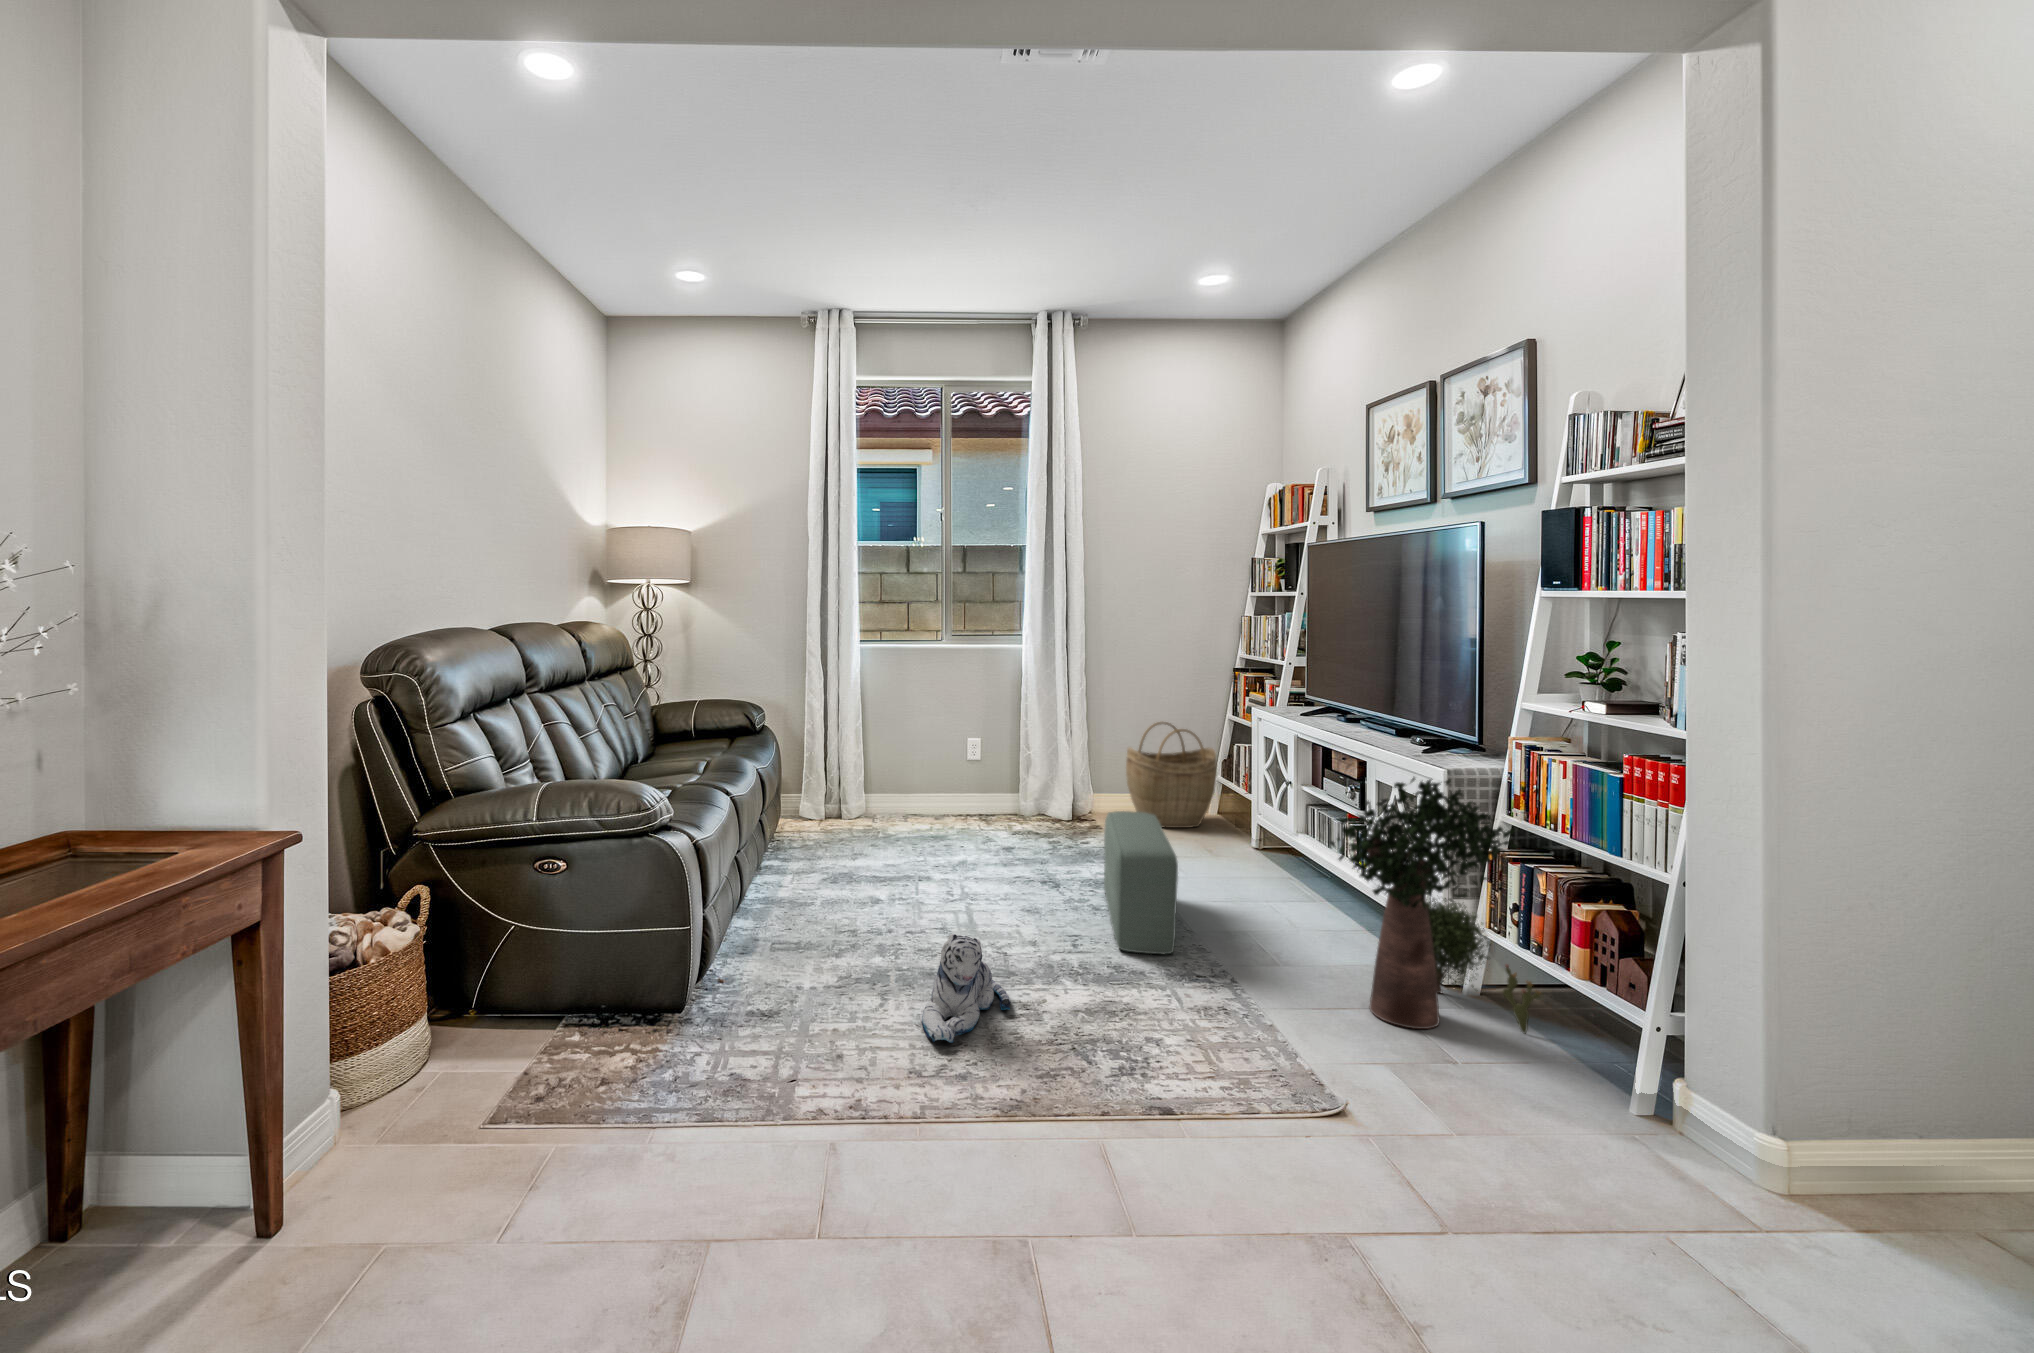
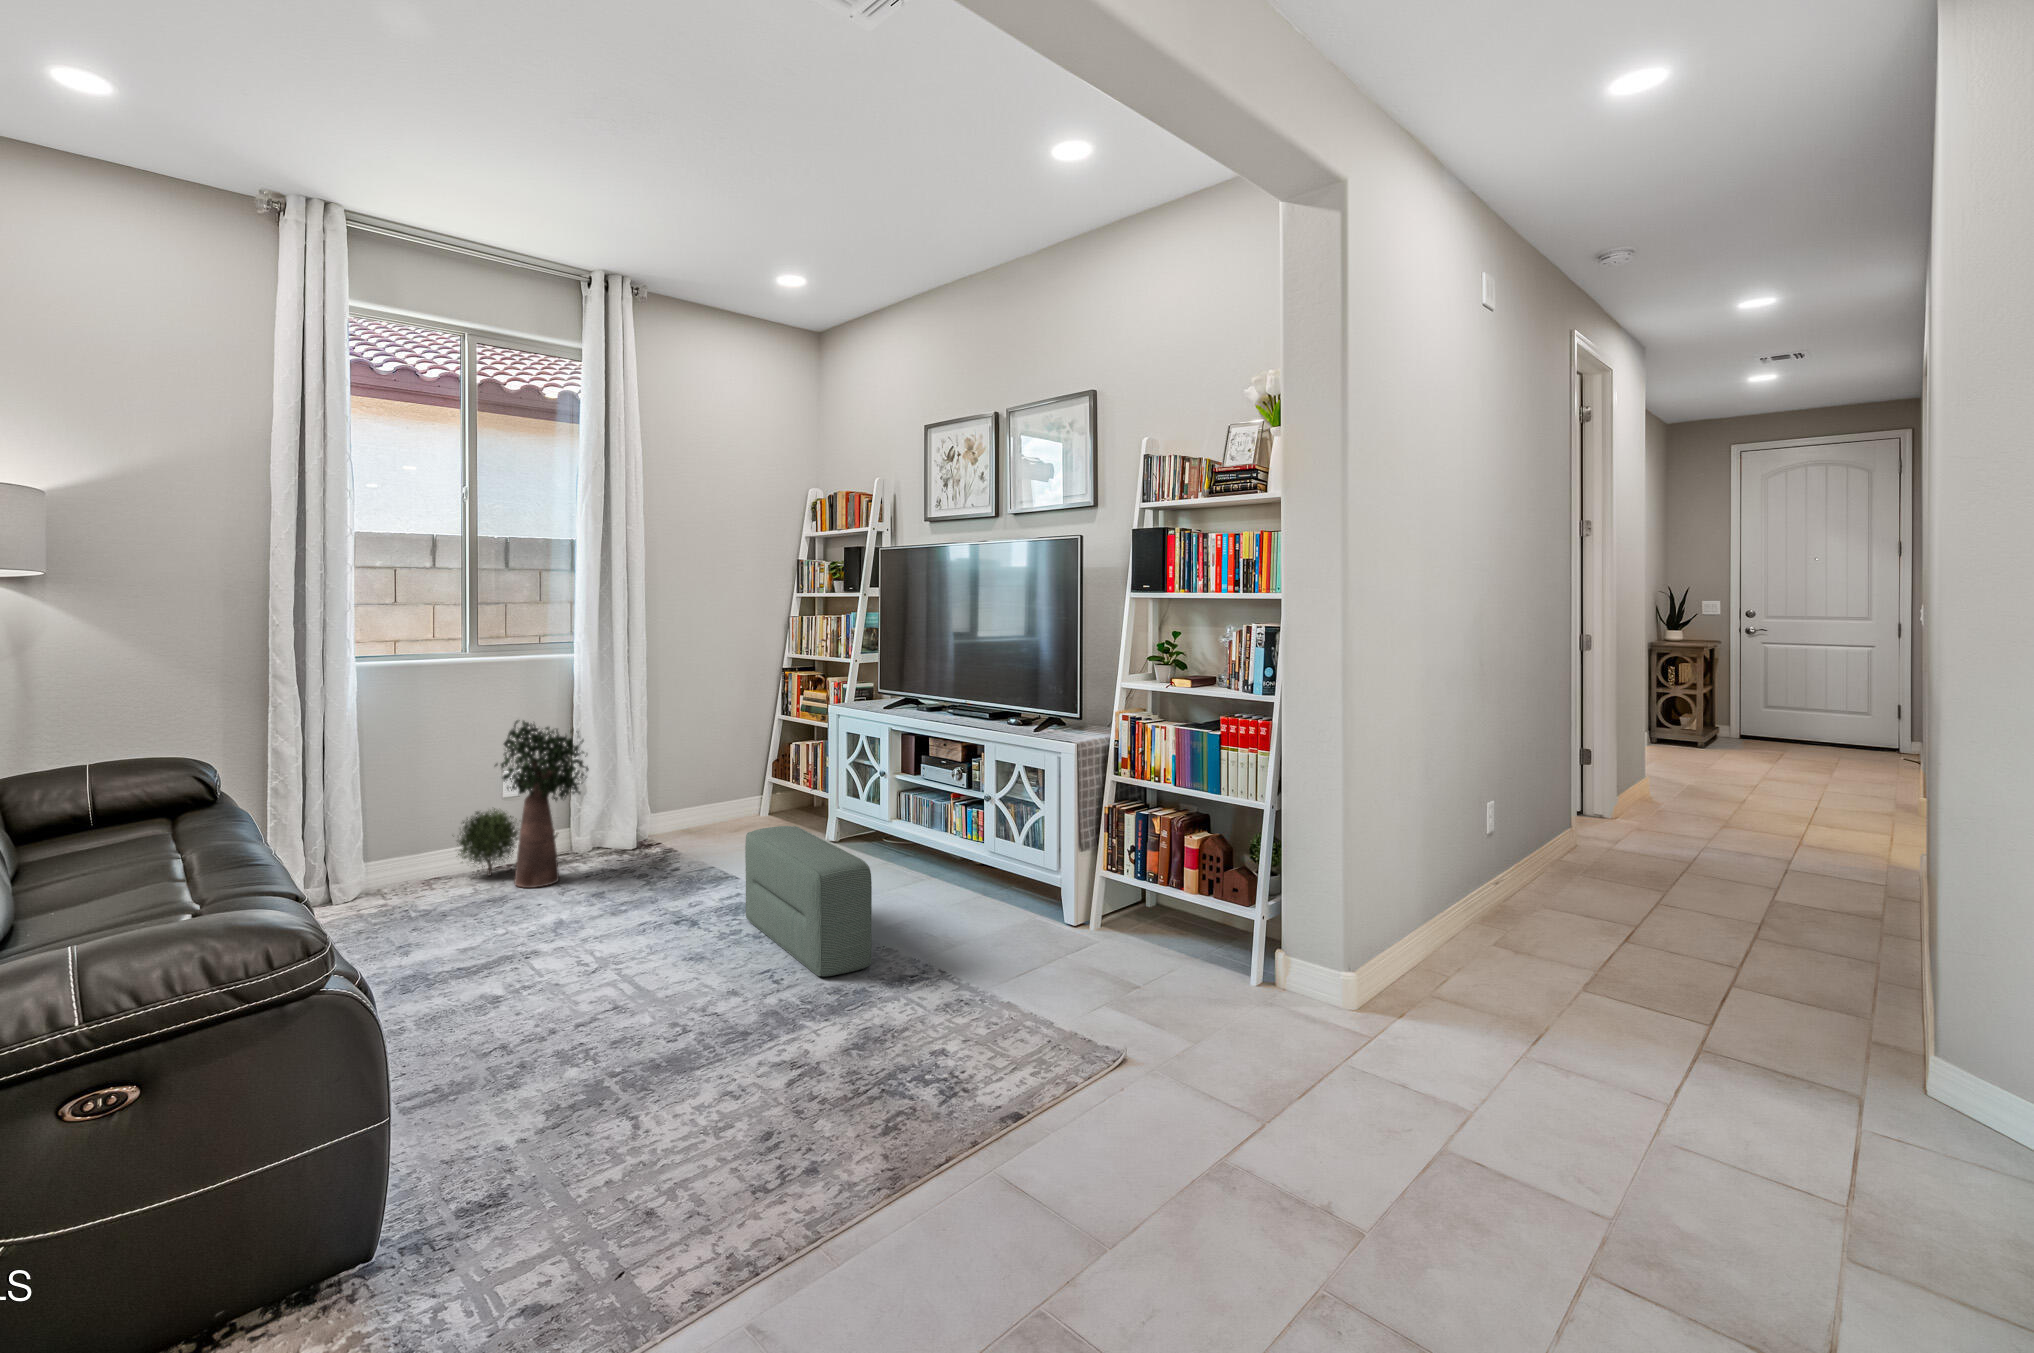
woven basket: present [1126,722,1217,828] -> none [686,726,780,839]
potted plant: present [1330,777,1540,1034] -> present [457,720,589,888]
plush toy: present [922,934,1011,1043] -> none [688,1006,786,1145]

